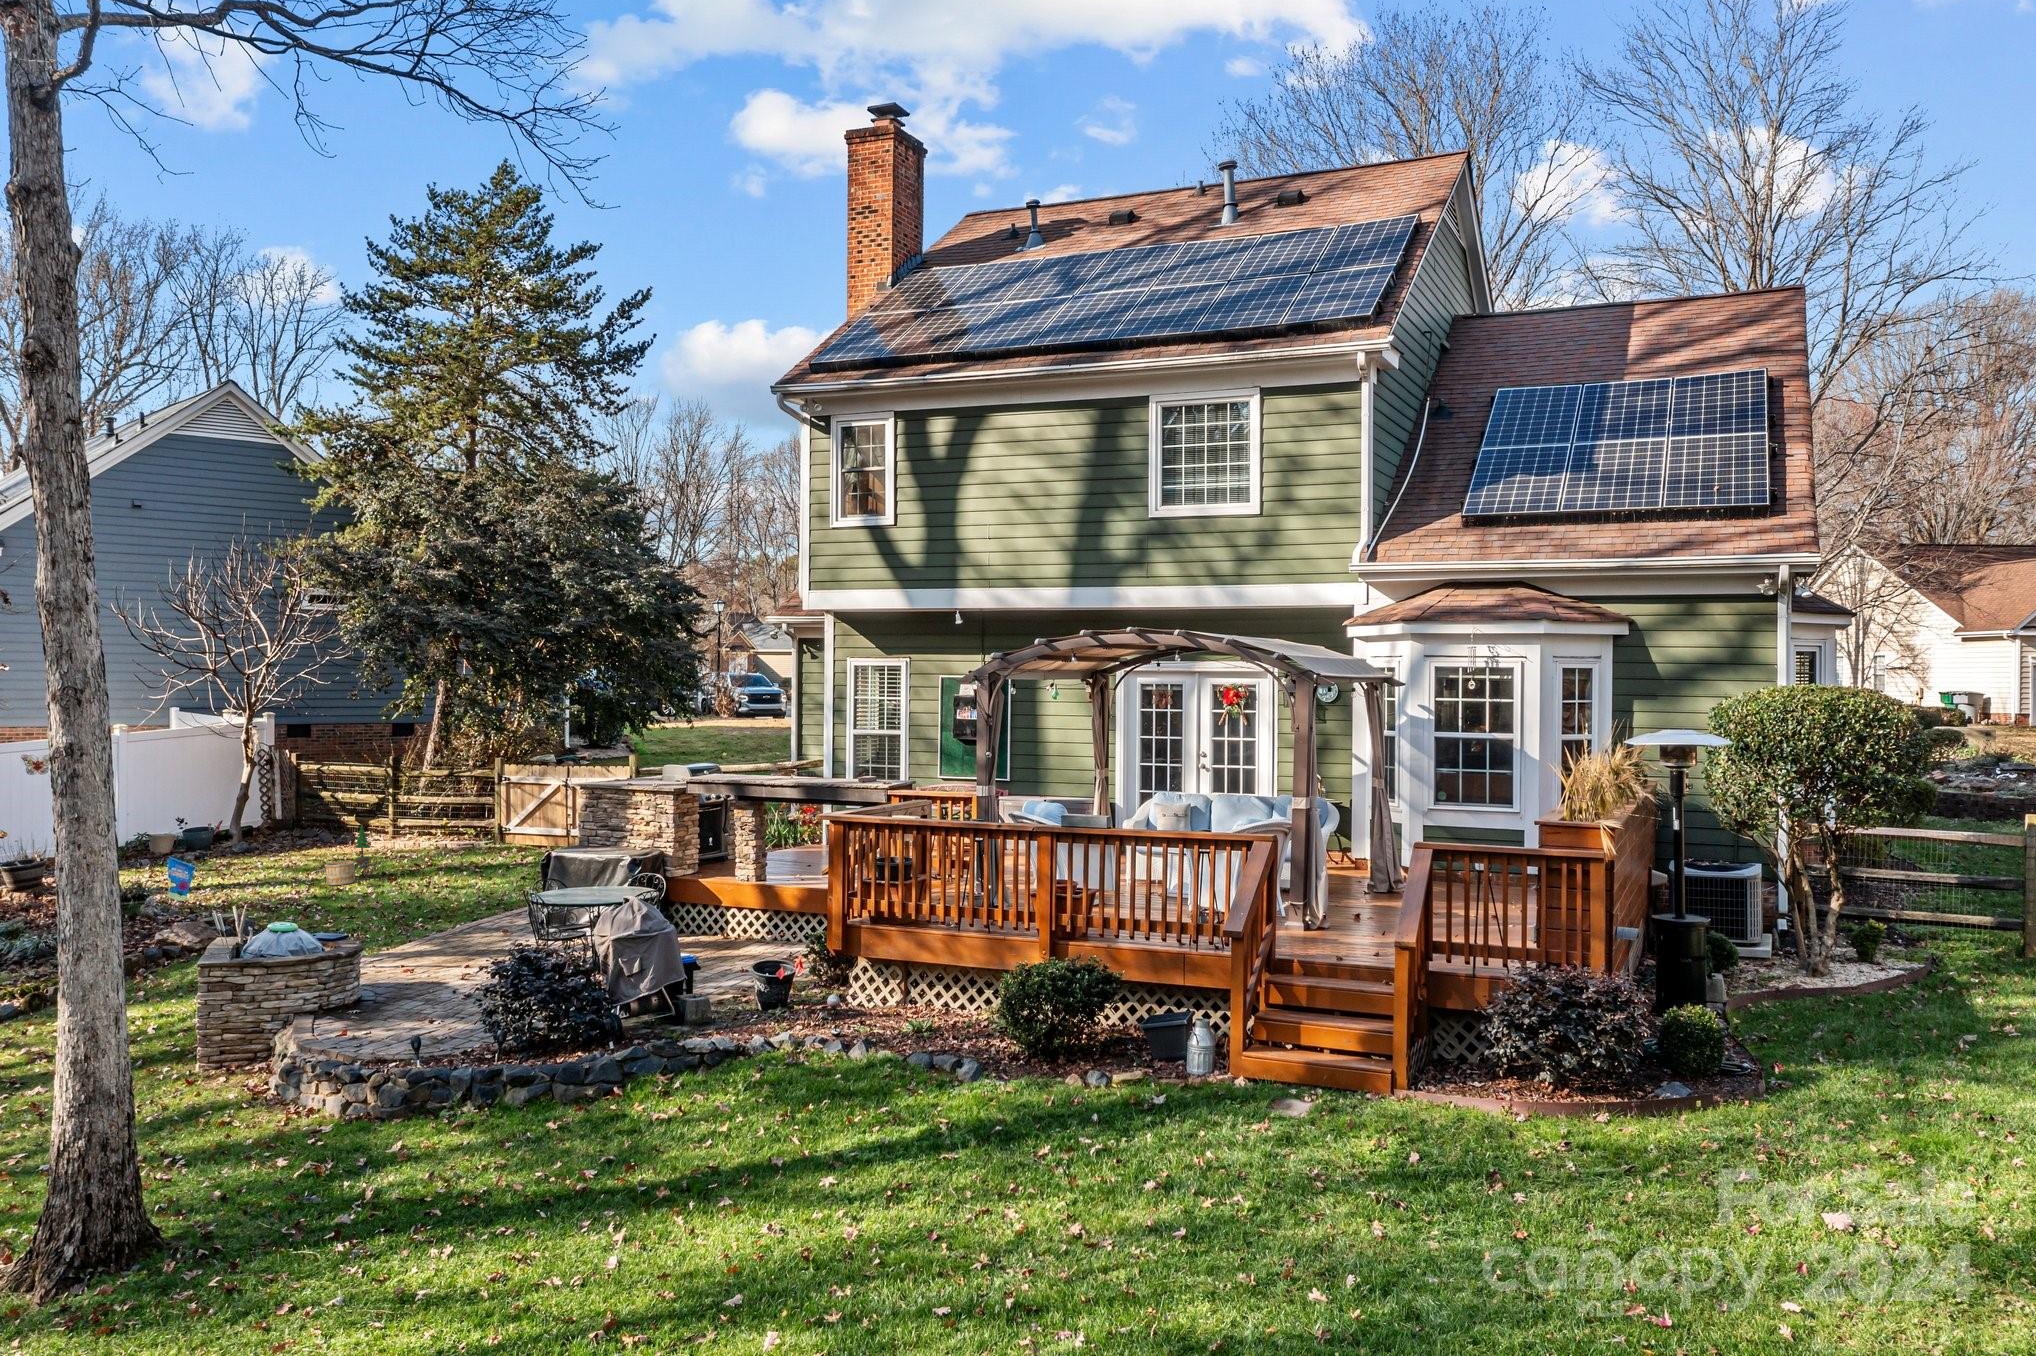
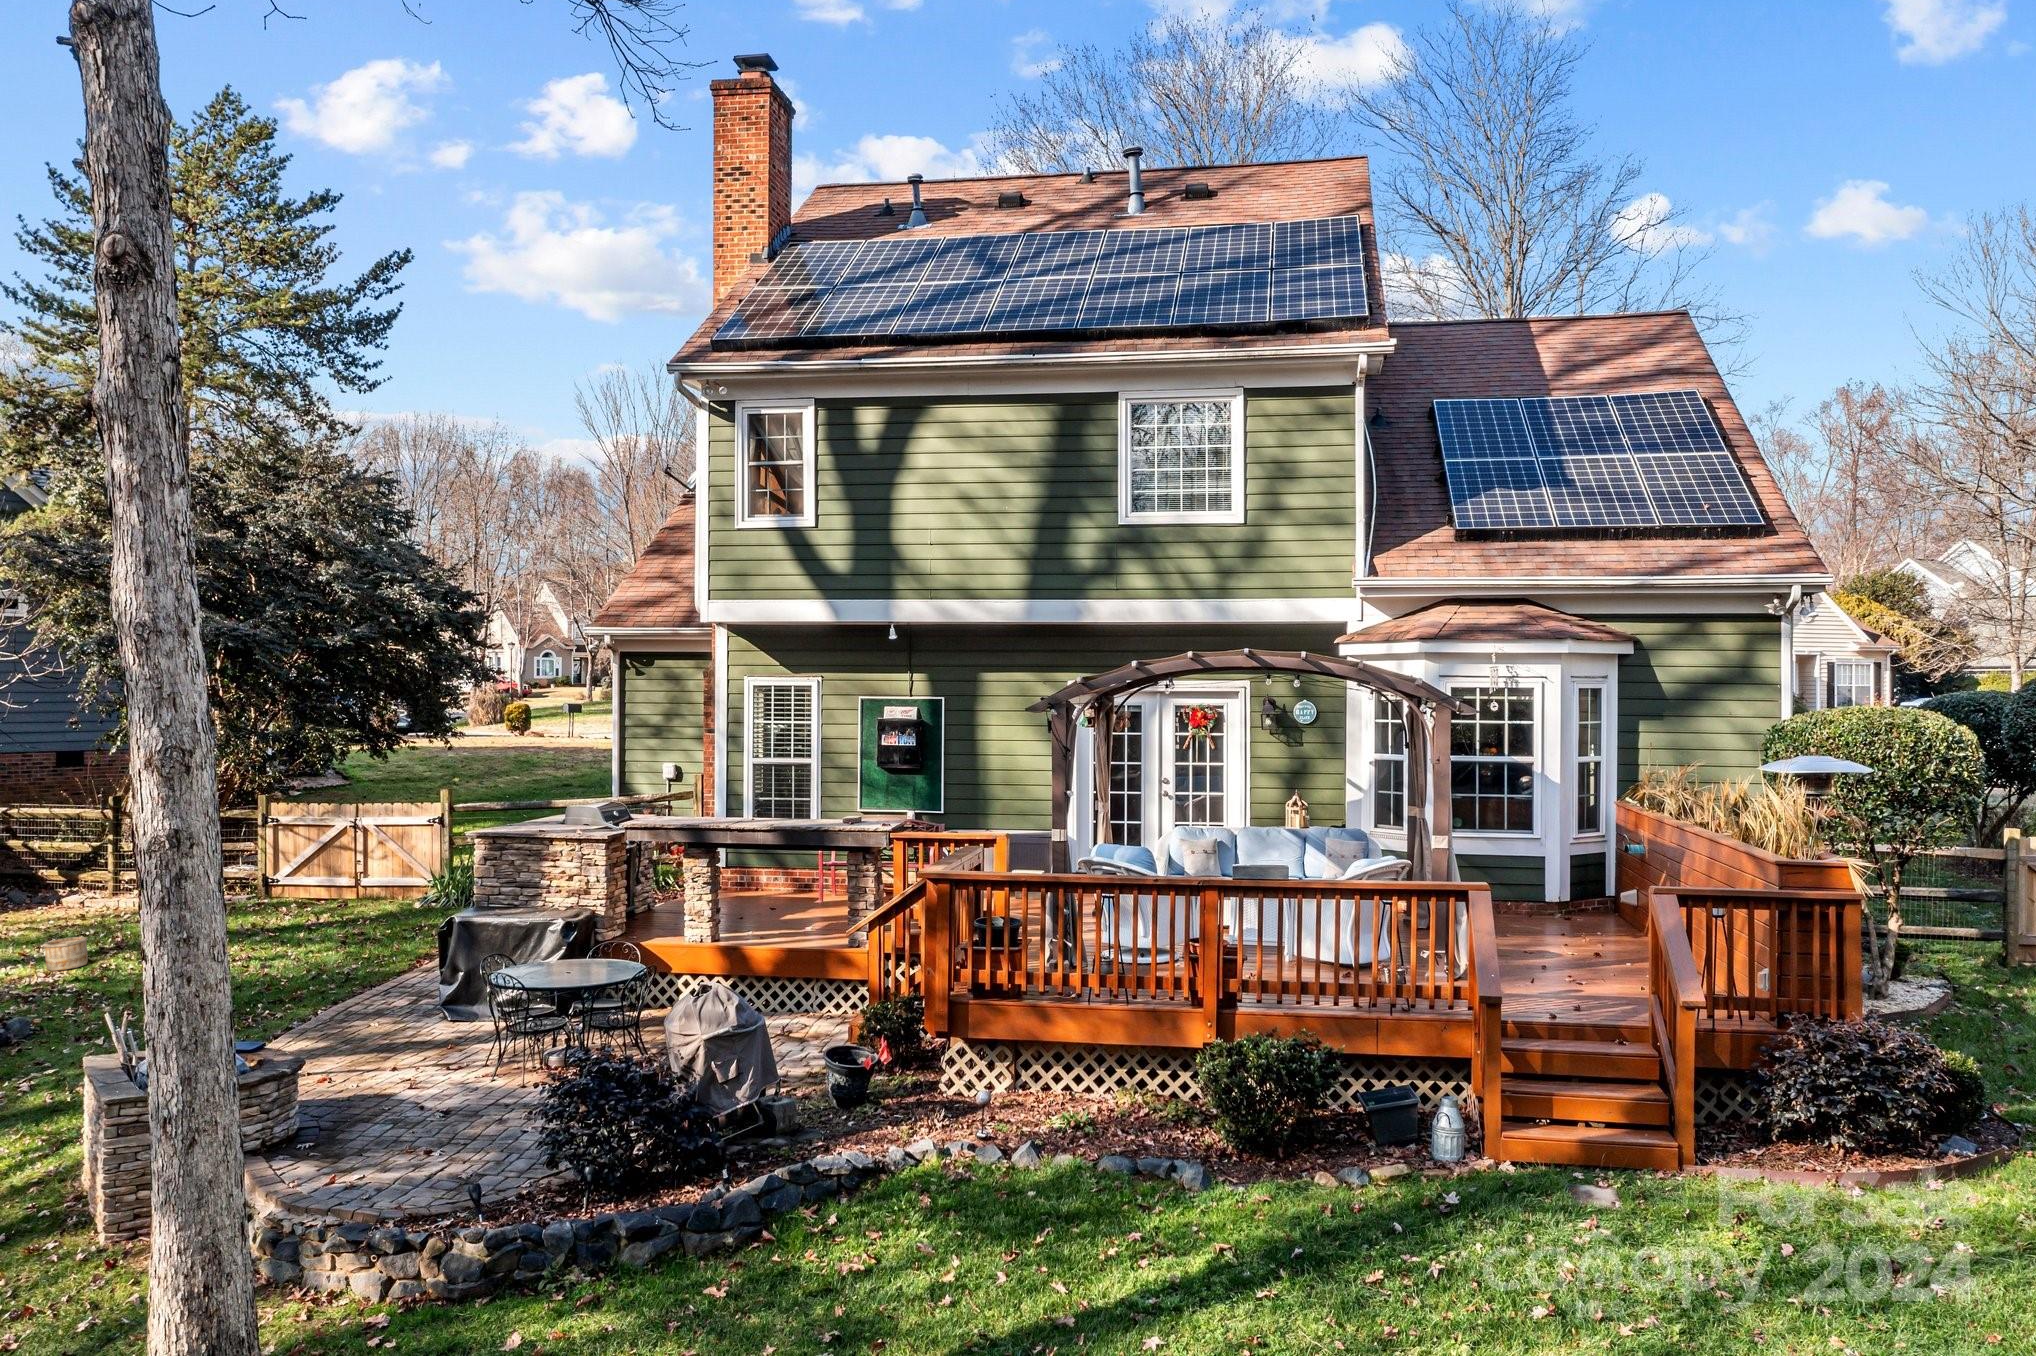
potted tree: present [354,825,370,868] -> none [71,887,96,941]

